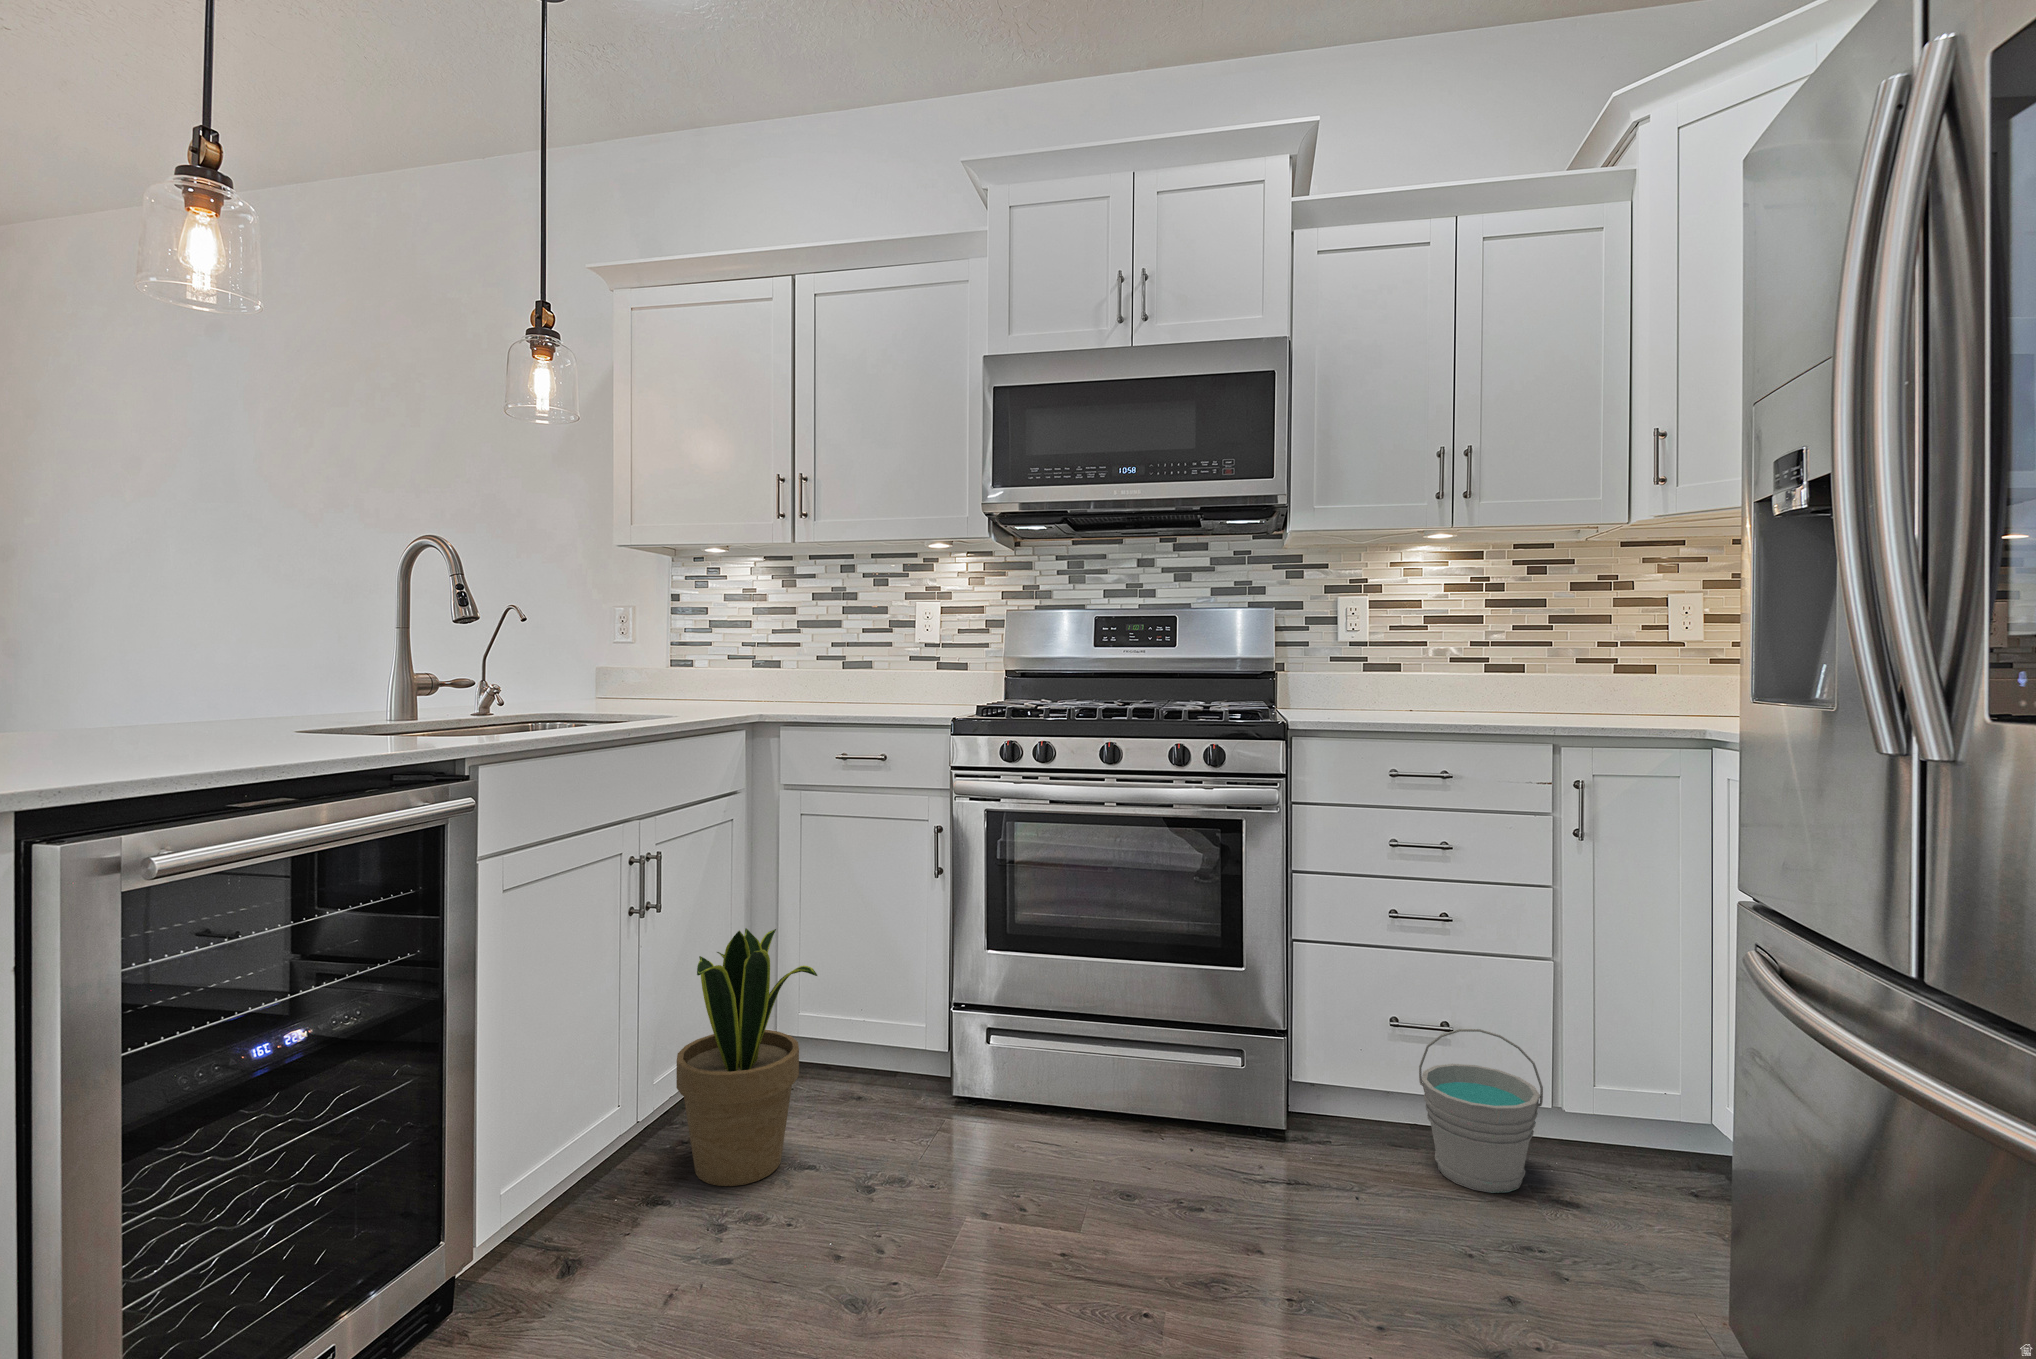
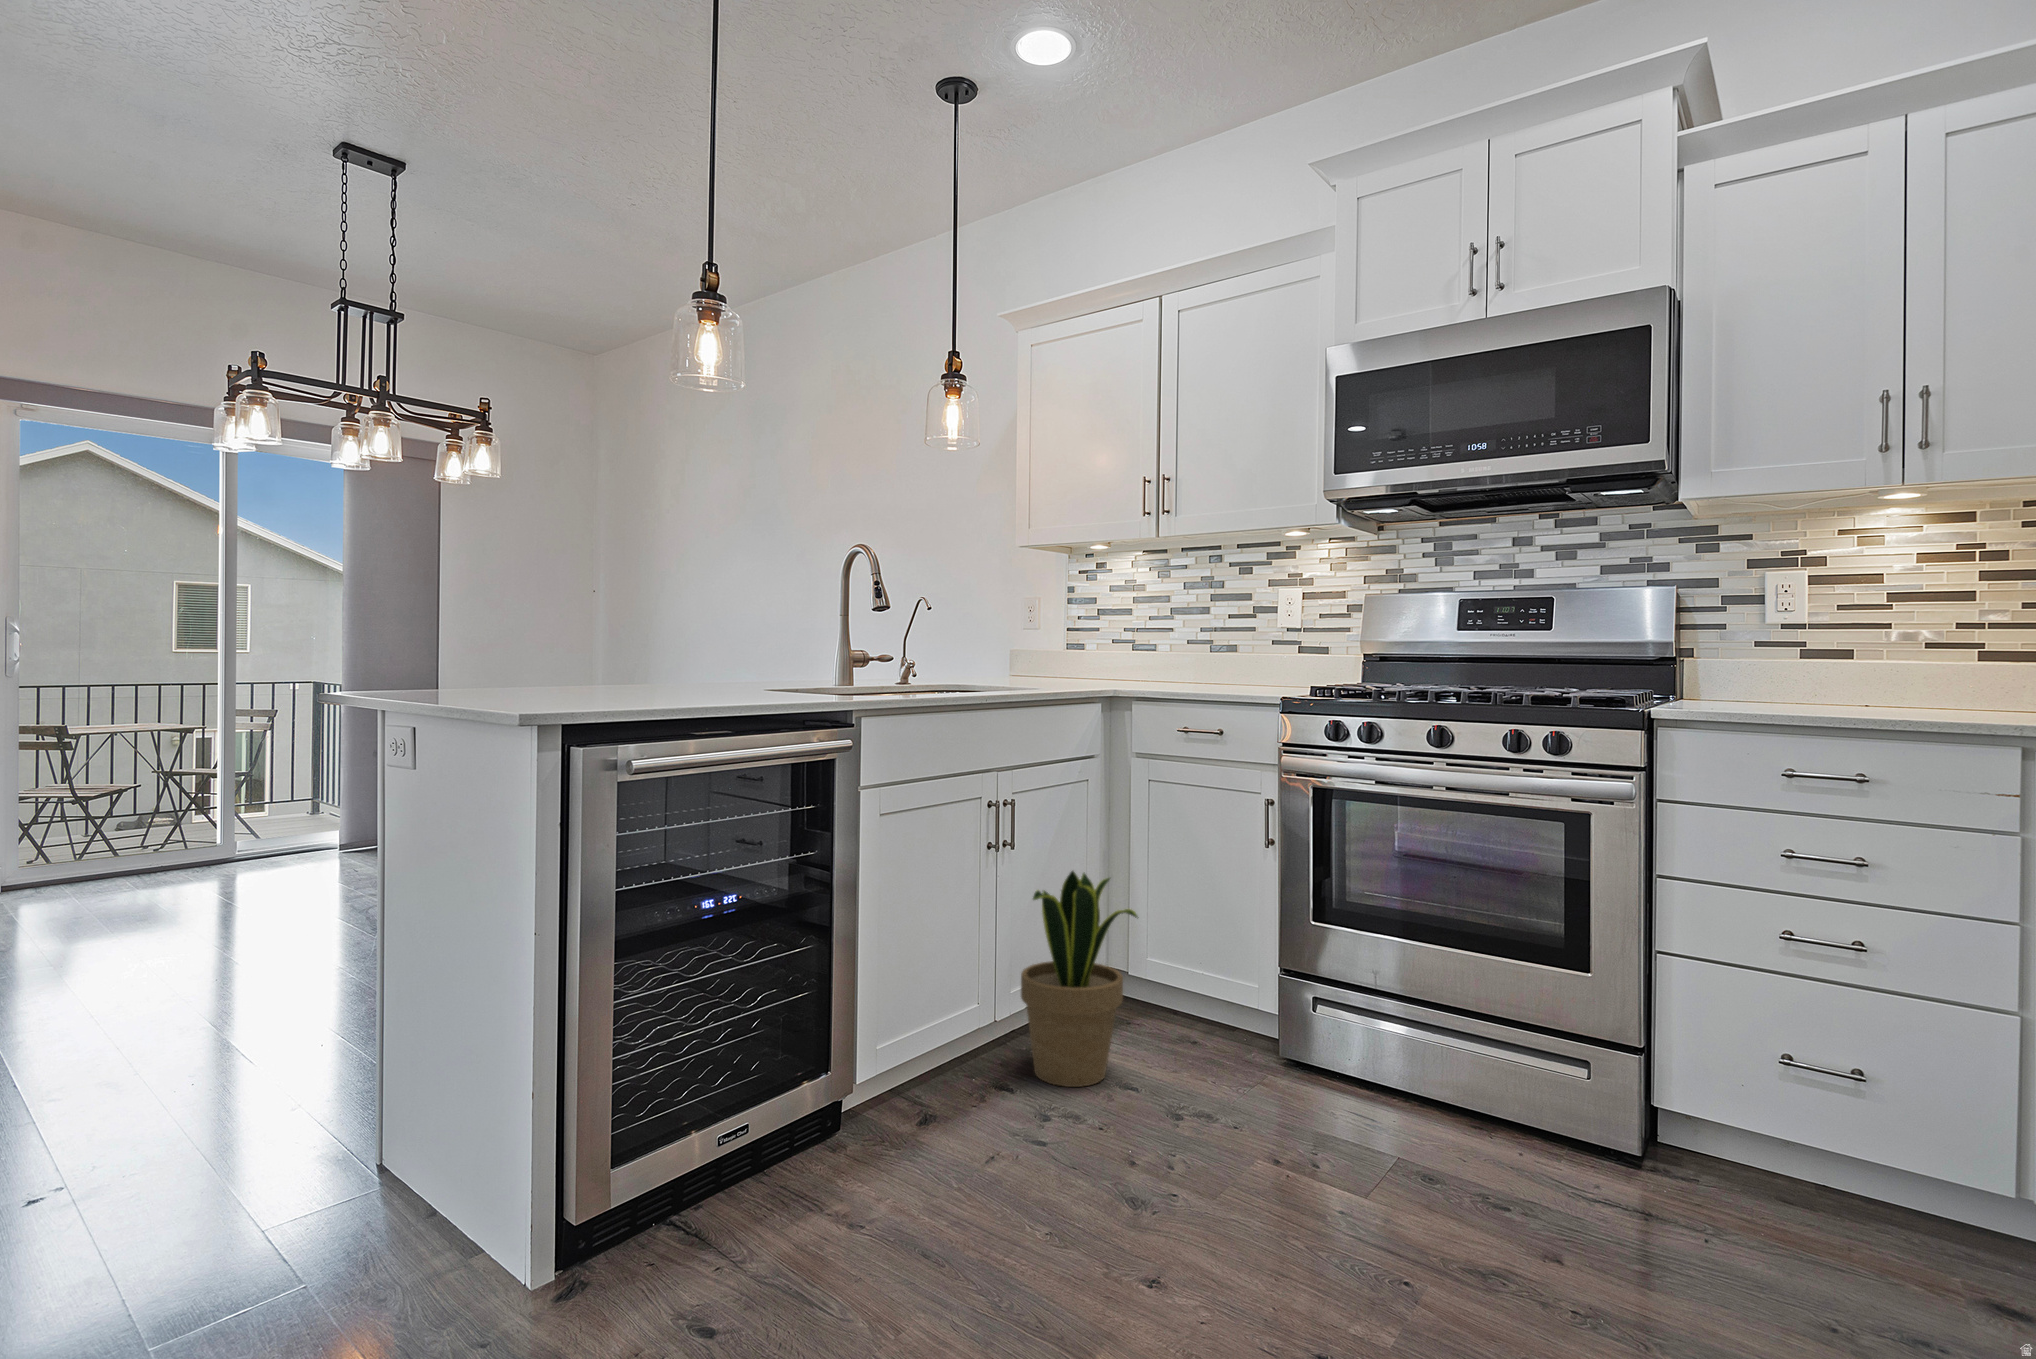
bucket: present [1419,1029,1543,1193] -> none [1792,1067,1956,1262]

